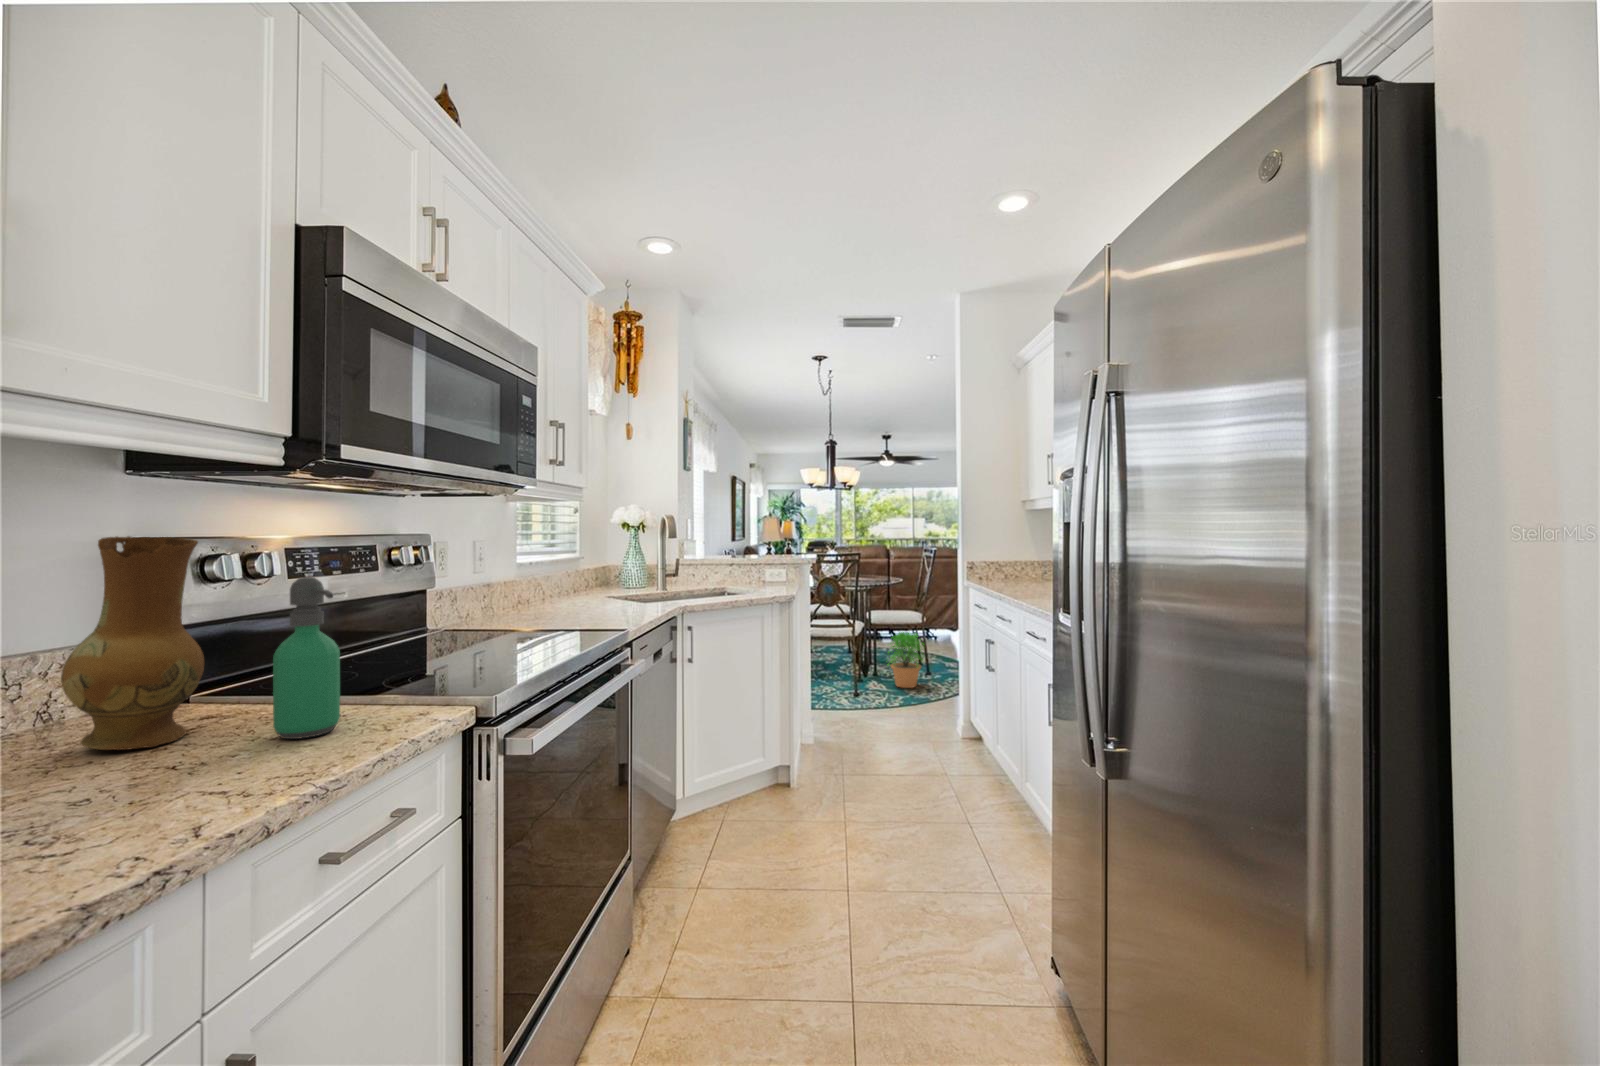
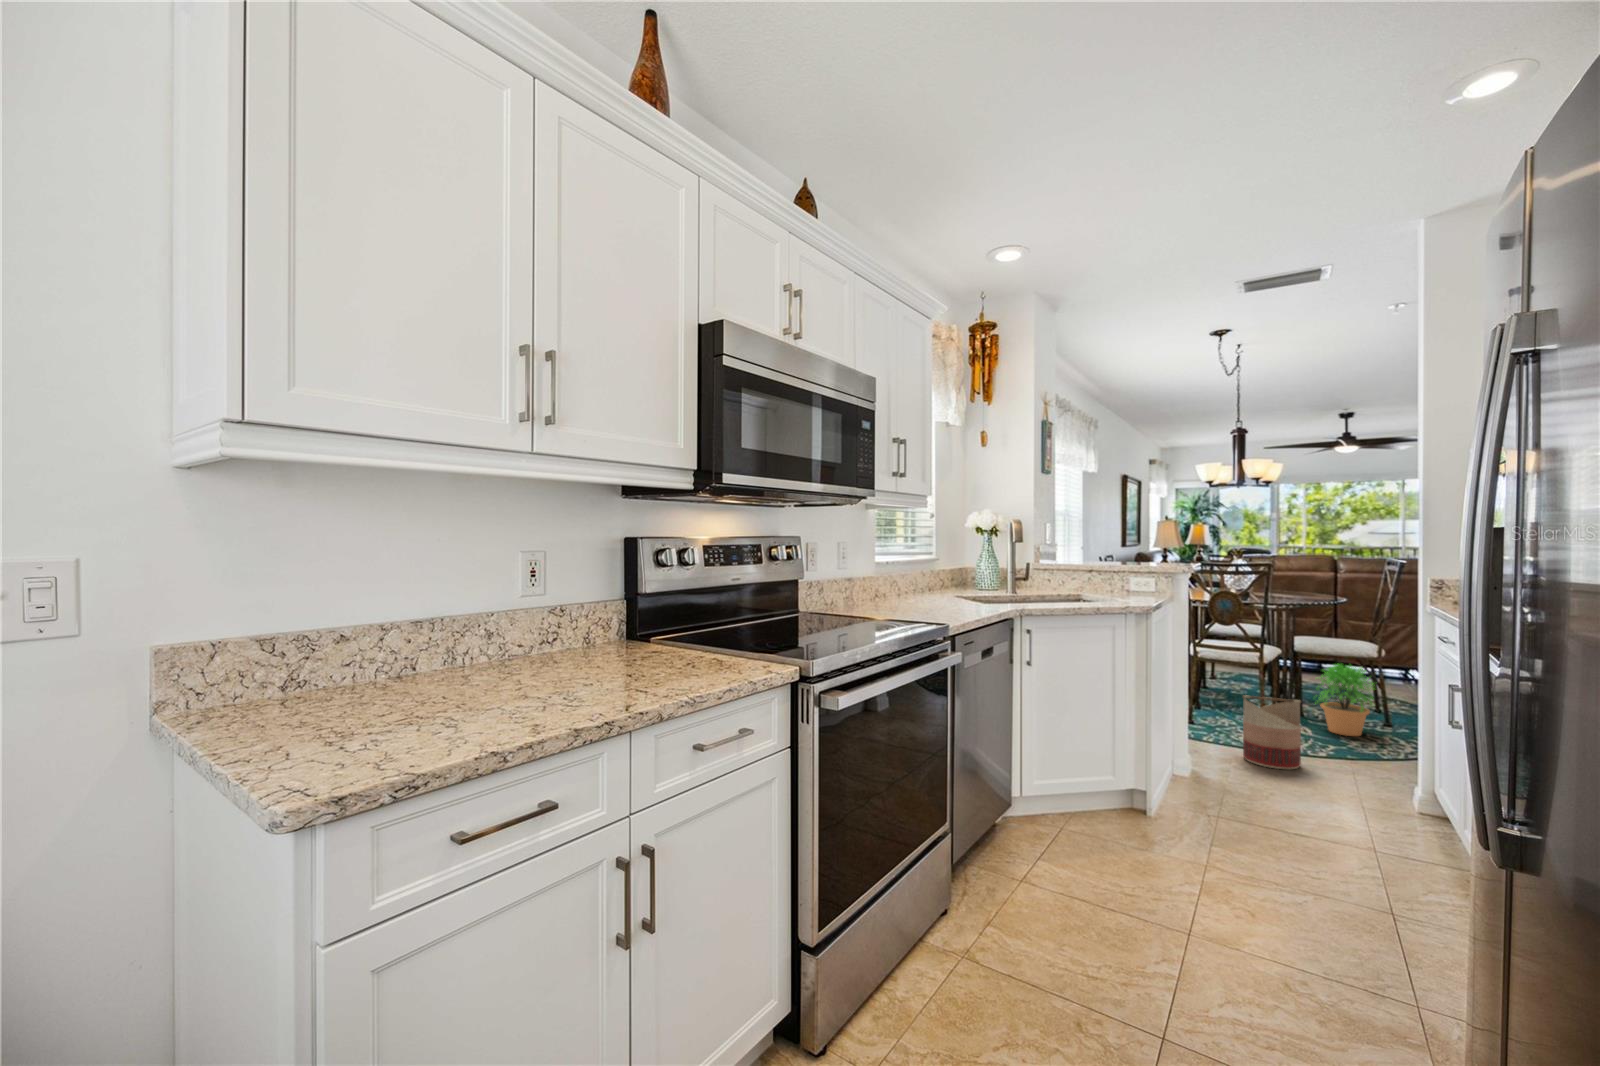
ceramic jug: present [61,537,204,750] -> none [584,536,647,664]
soap dispenser: present [273,577,340,739] -> none [676,564,713,670]
basket: none [846,665,886,724] -> present [1243,696,1301,769]

